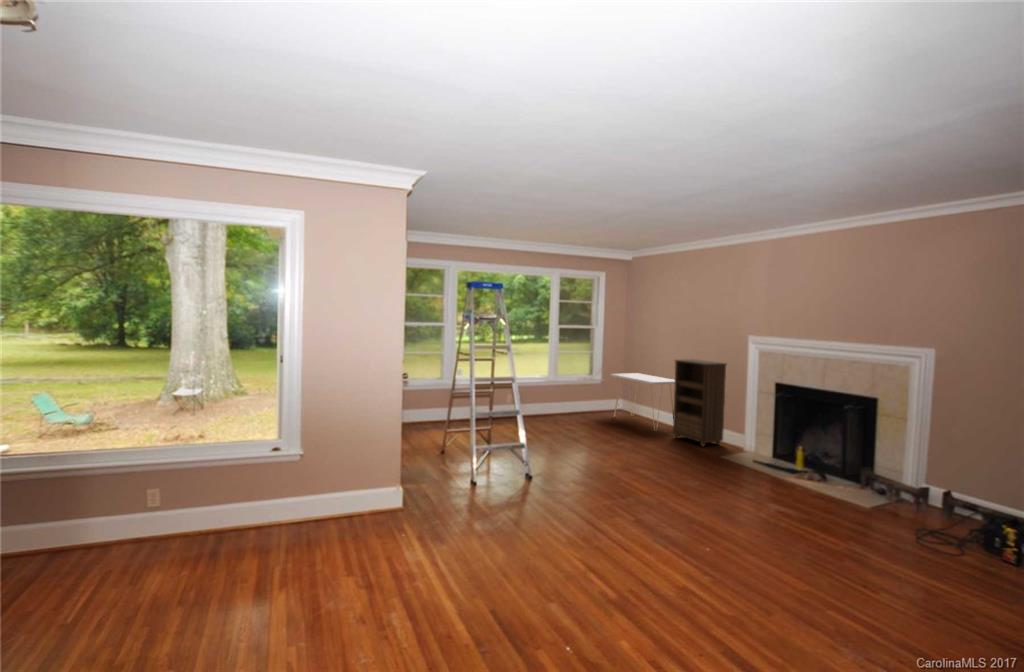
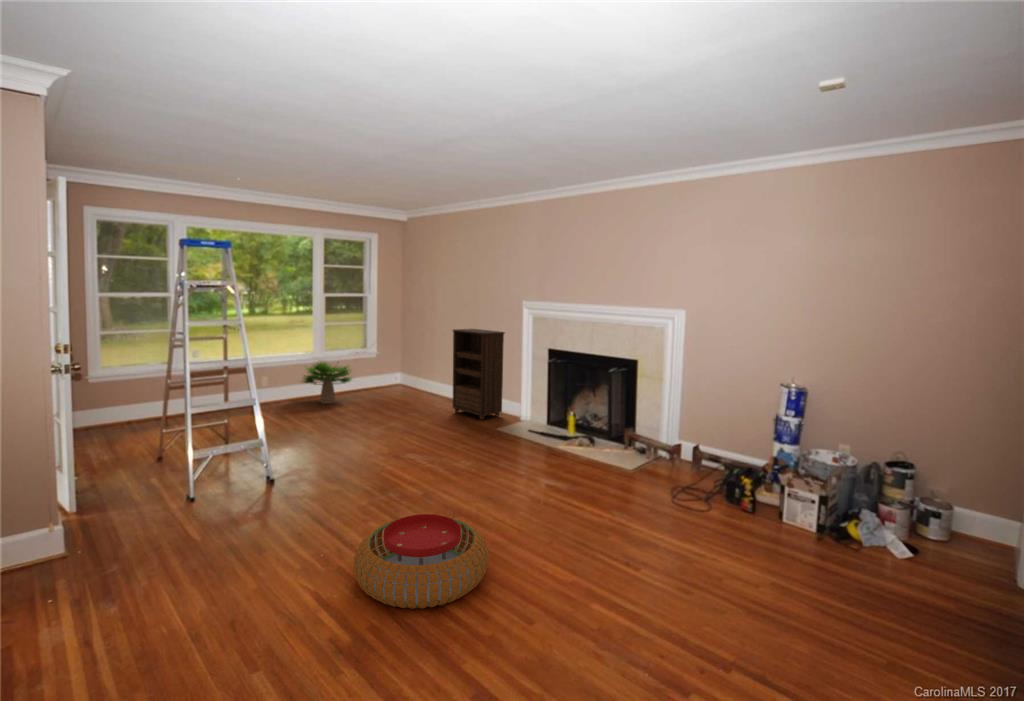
console table: present [610,373,675,422] -> none [386,345,461,406]
potted plant: none [536,381,584,421] -> present [302,361,352,404]
pouf: none [604,511,718,584] -> present [354,514,489,609]

